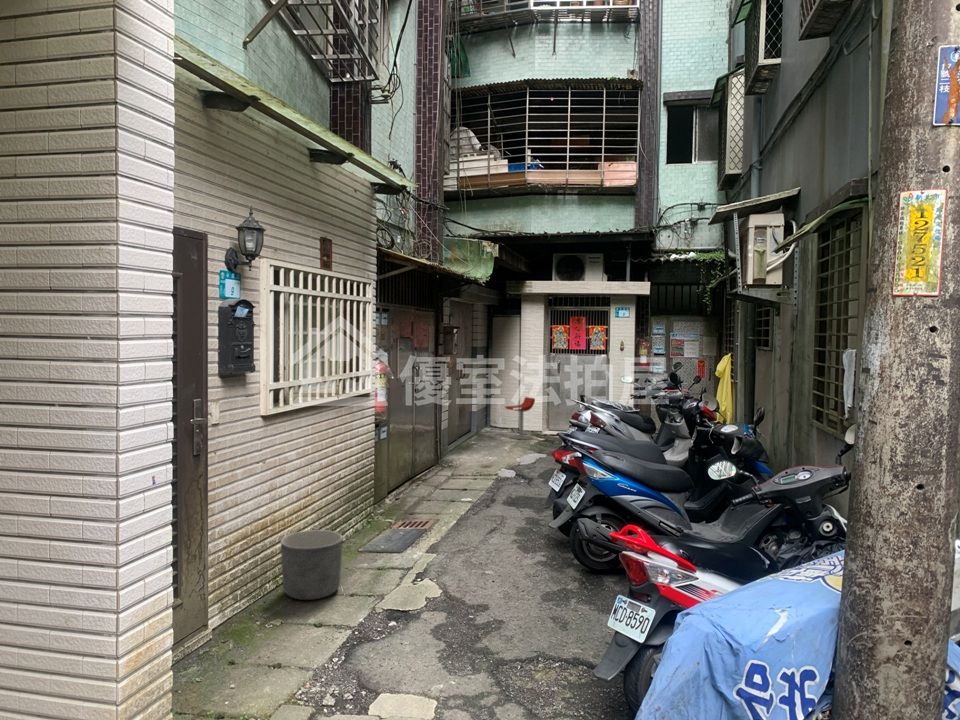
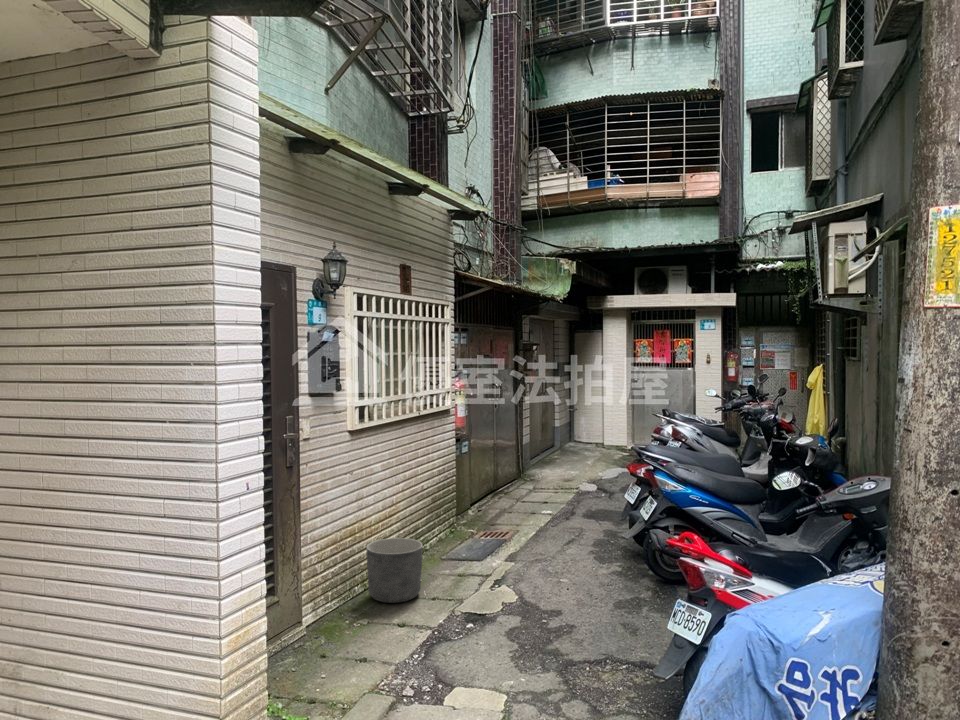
stool: present [505,397,535,439] -> none [587,413,617,456]

